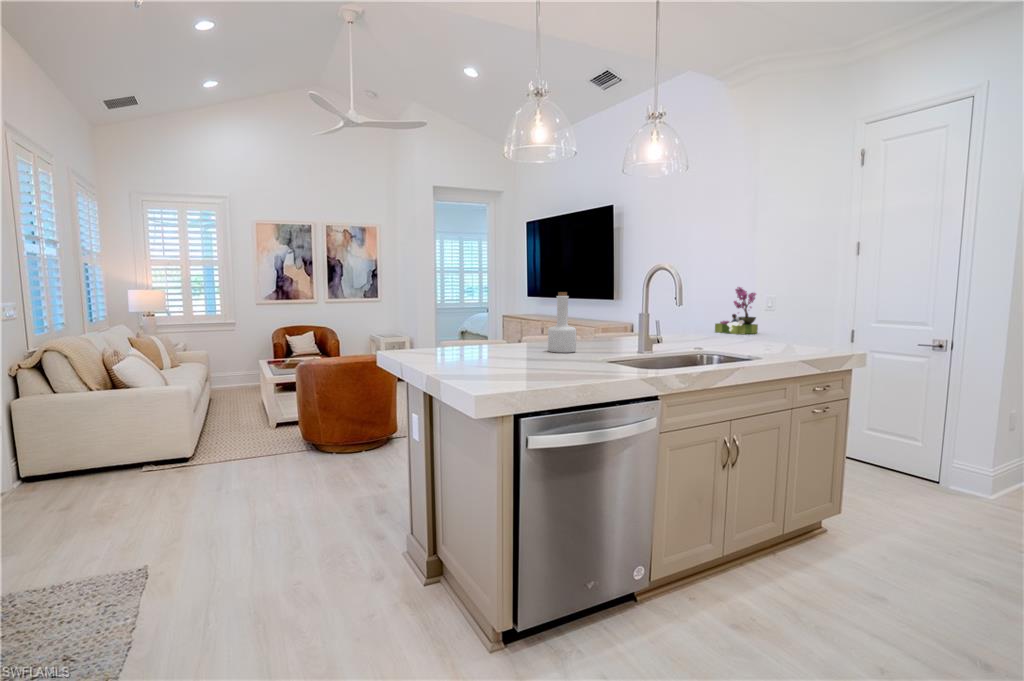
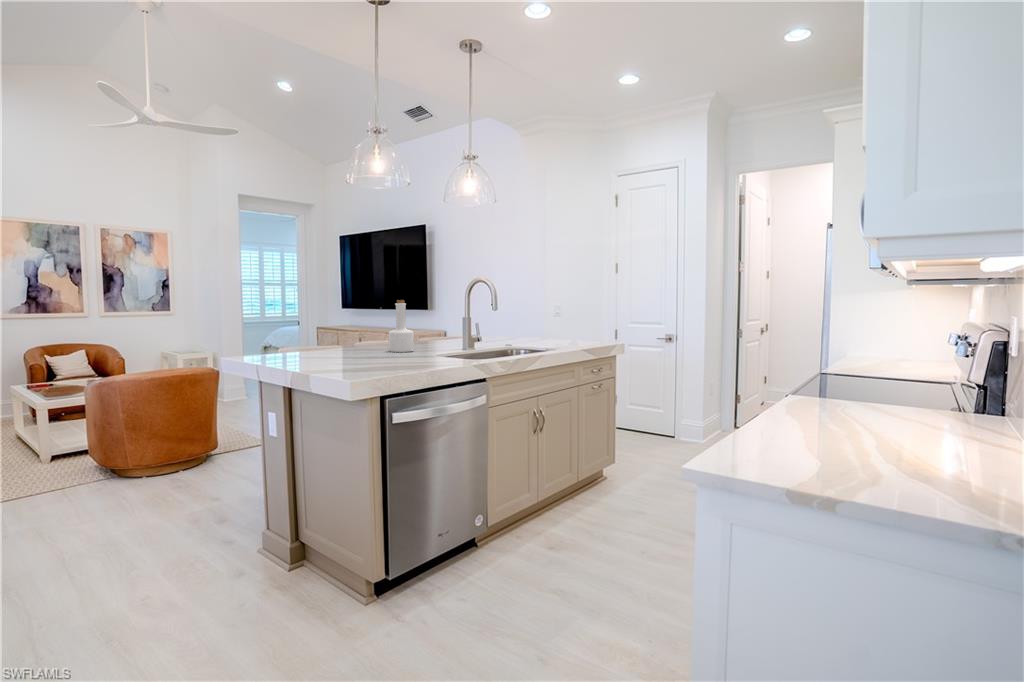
flower arrangement: present [715,287,758,335] -> none [517,296,550,336]

